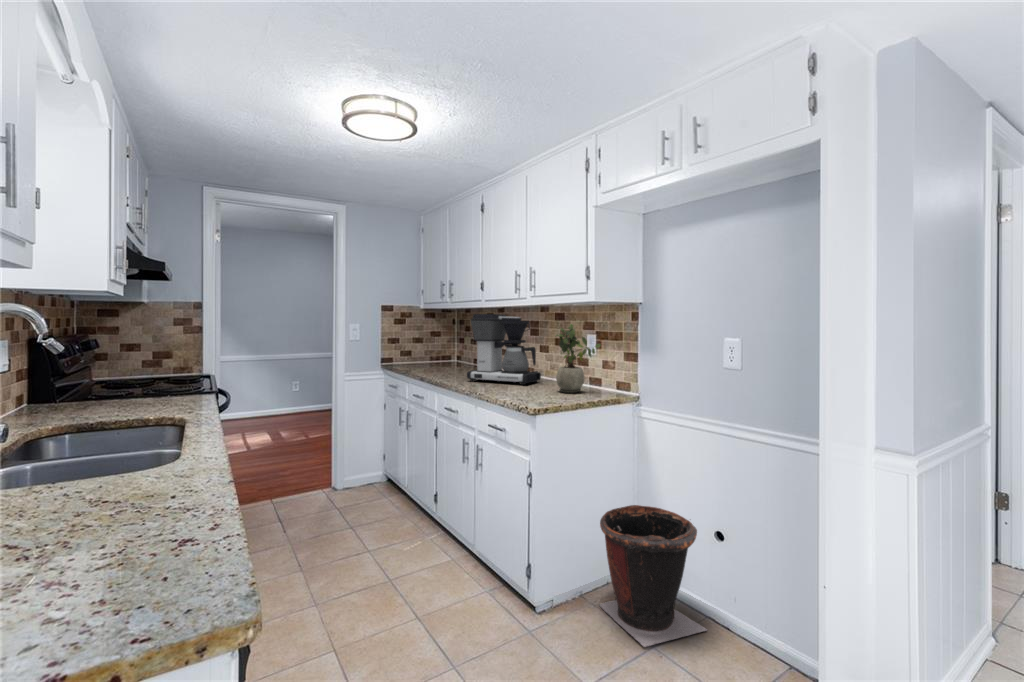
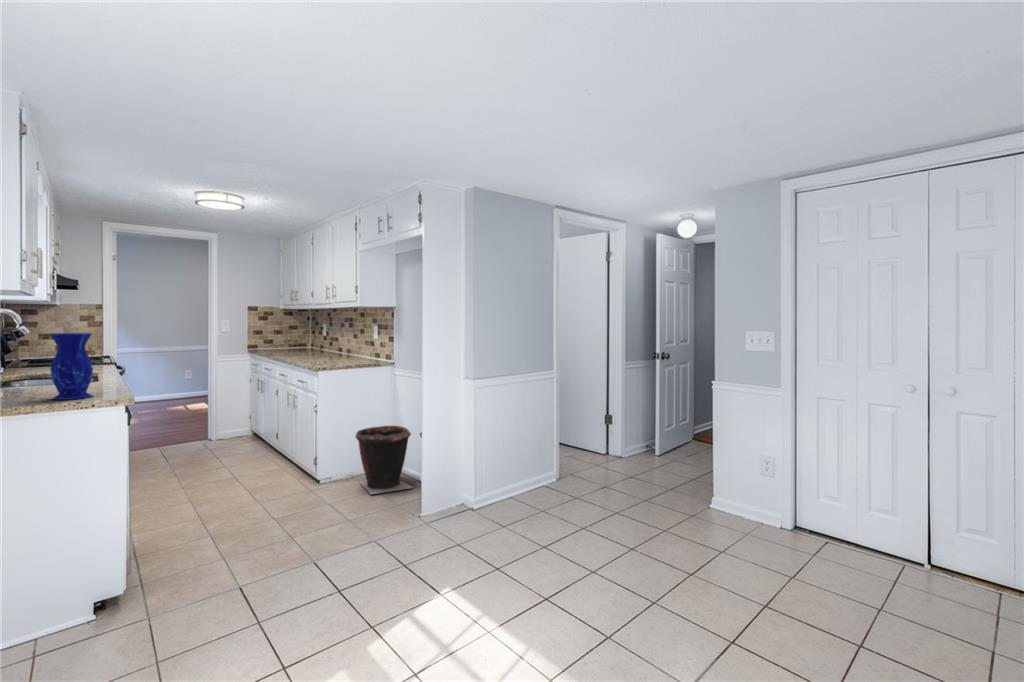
coffee maker: present [467,314,541,385] -> none [297,313,348,359]
potted plant: present [556,324,601,393] -> none [344,319,371,361]
vase: none [70,366,177,553] -> present [50,333,93,400]

